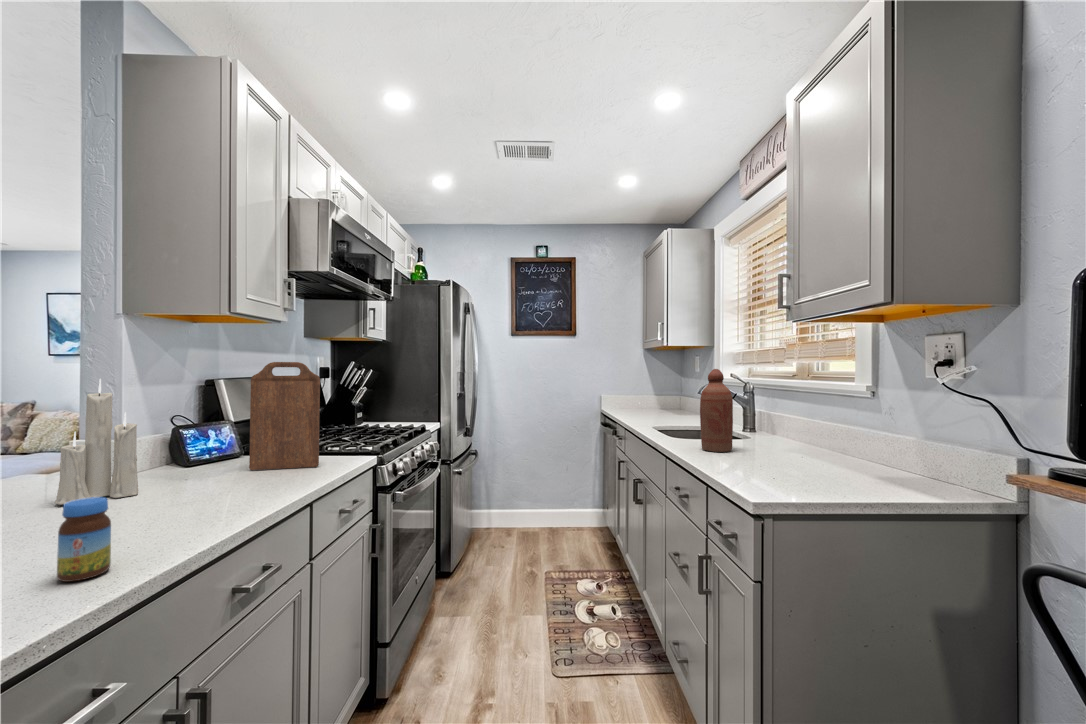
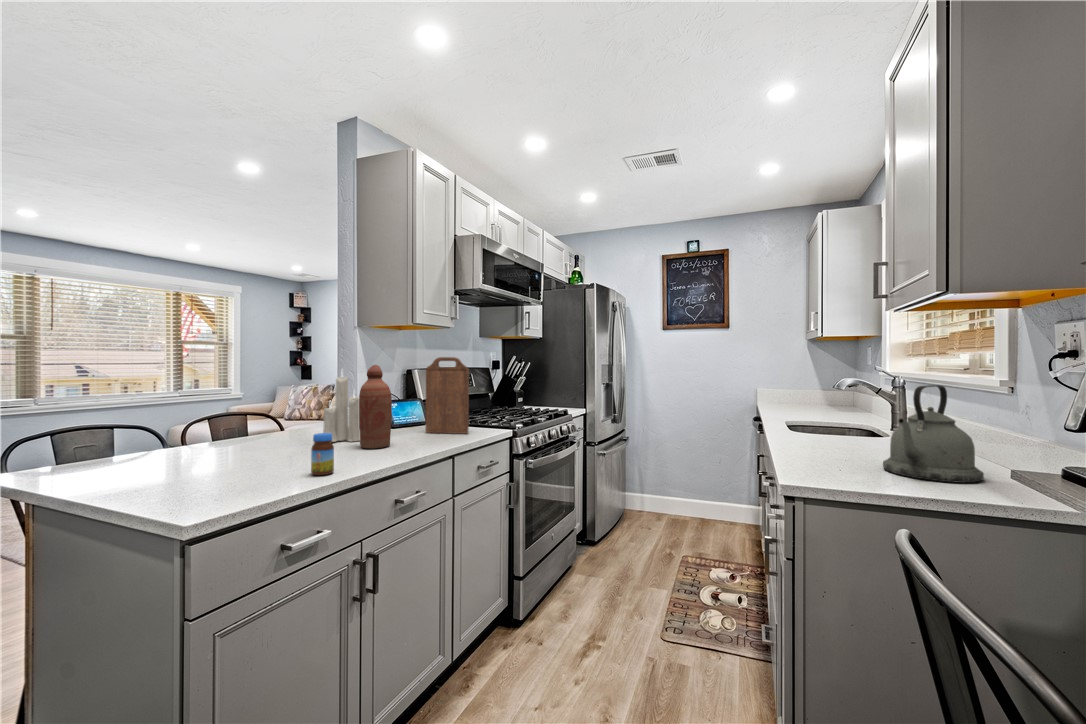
bottle: present [700,369,733,452] -> present [359,365,392,448]
kettle: none [796,391,882,481] -> present [883,385,984,483]

